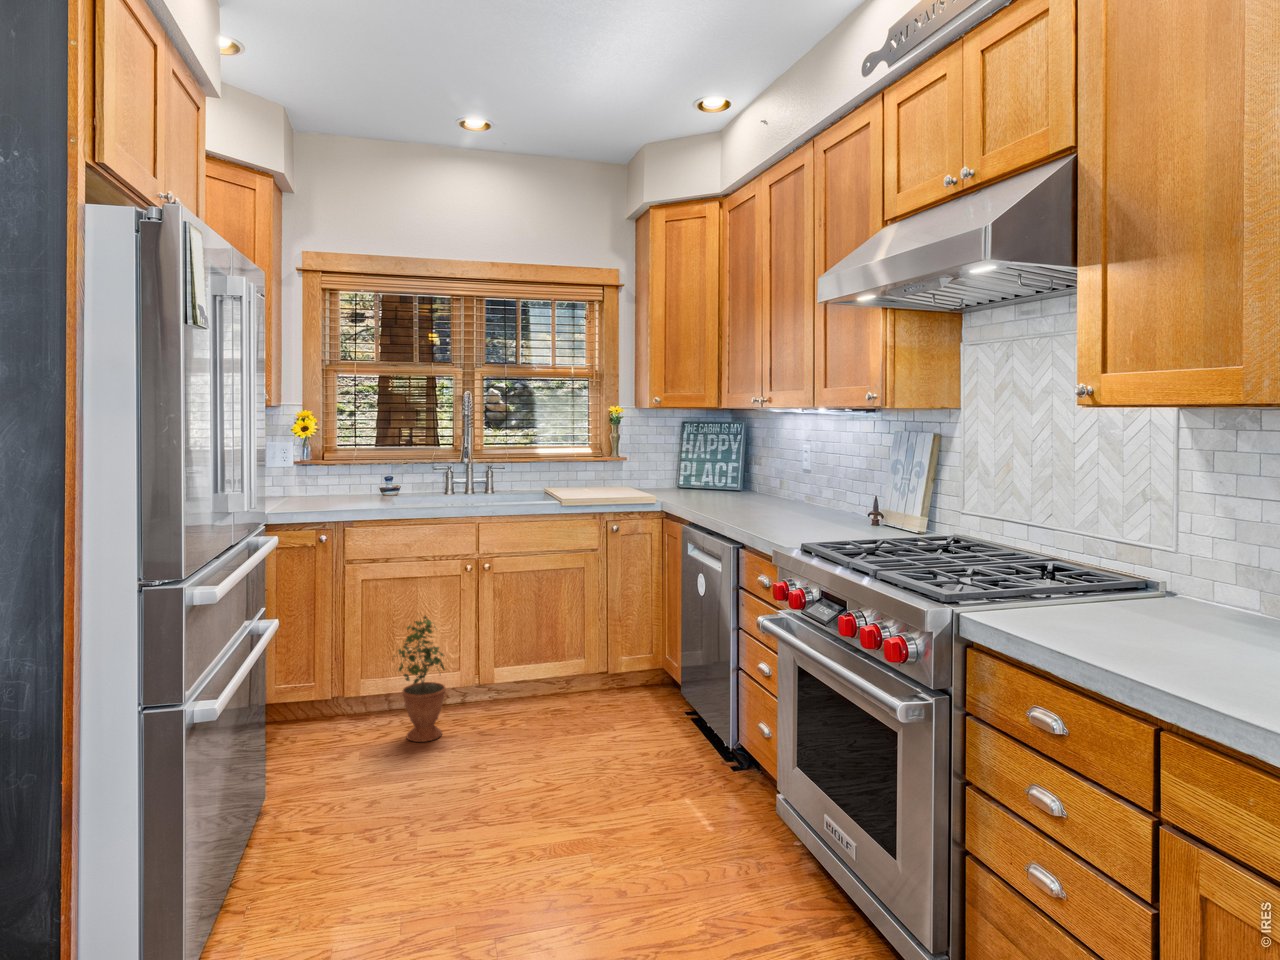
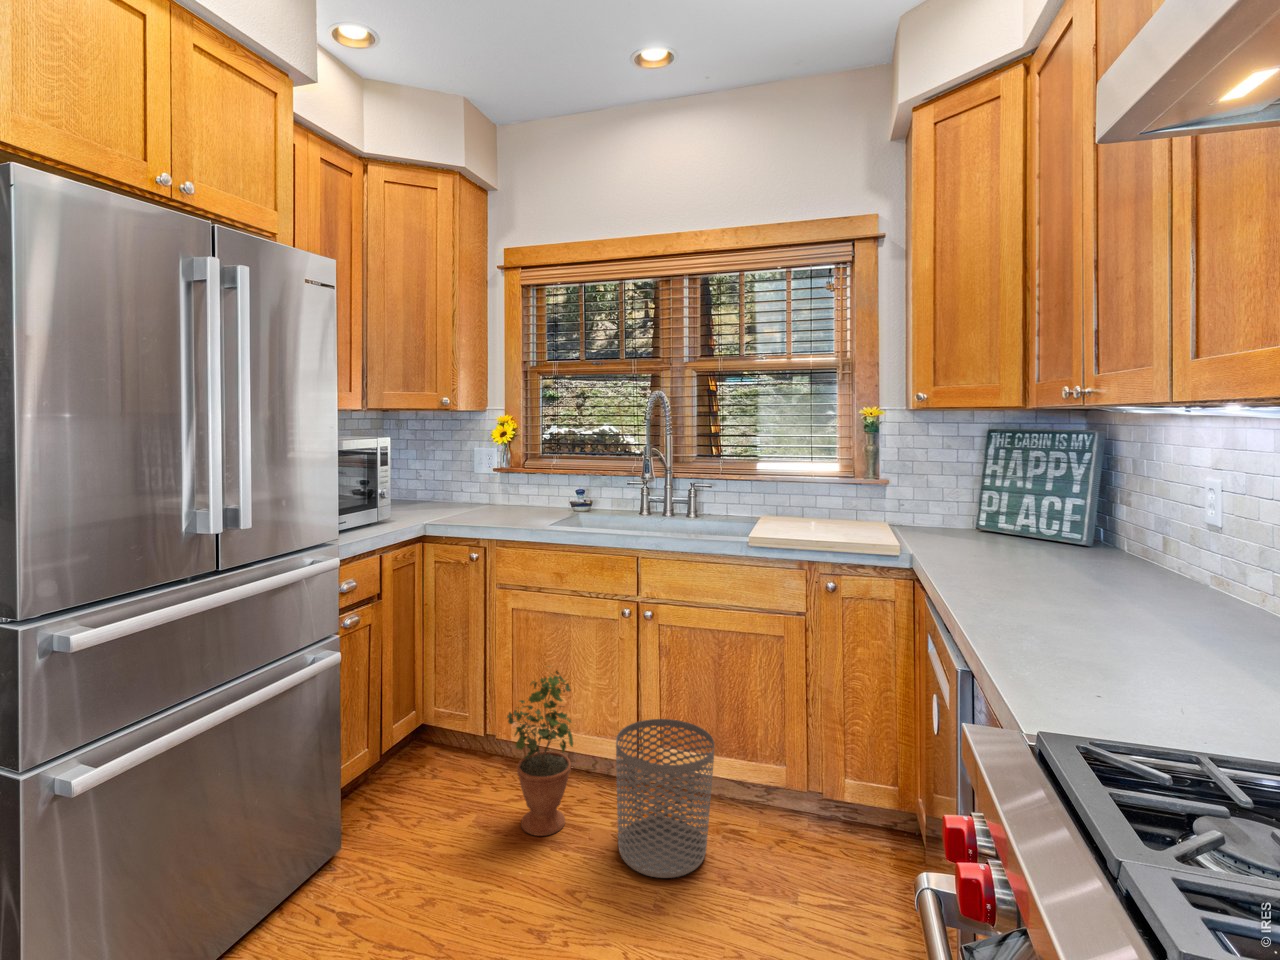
waste bin: none [488,637,558,737] -> present [616,719,714,878]

